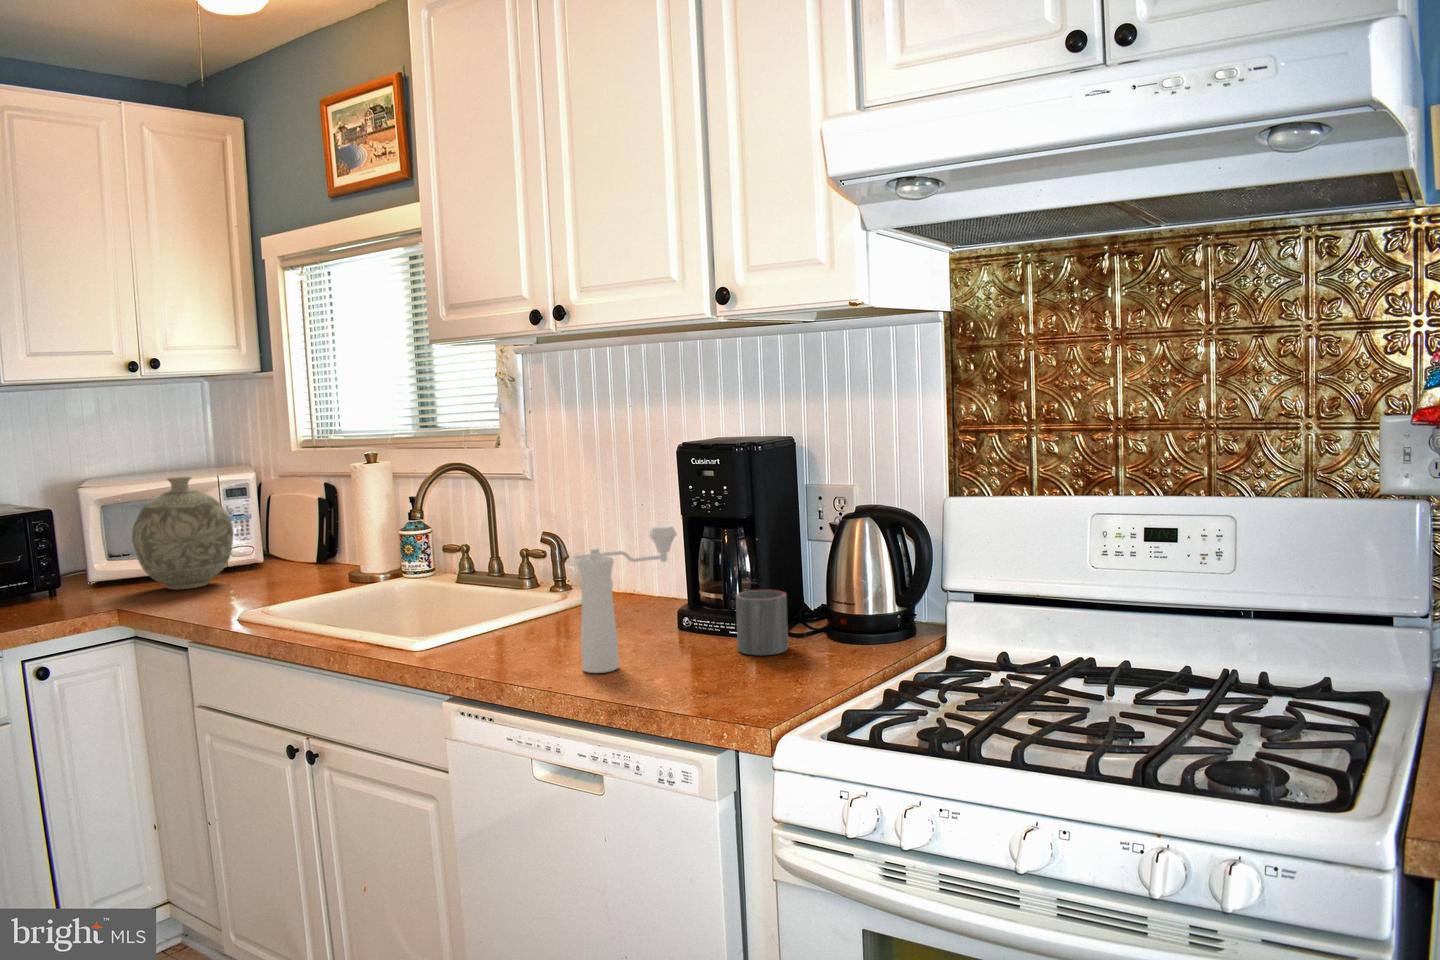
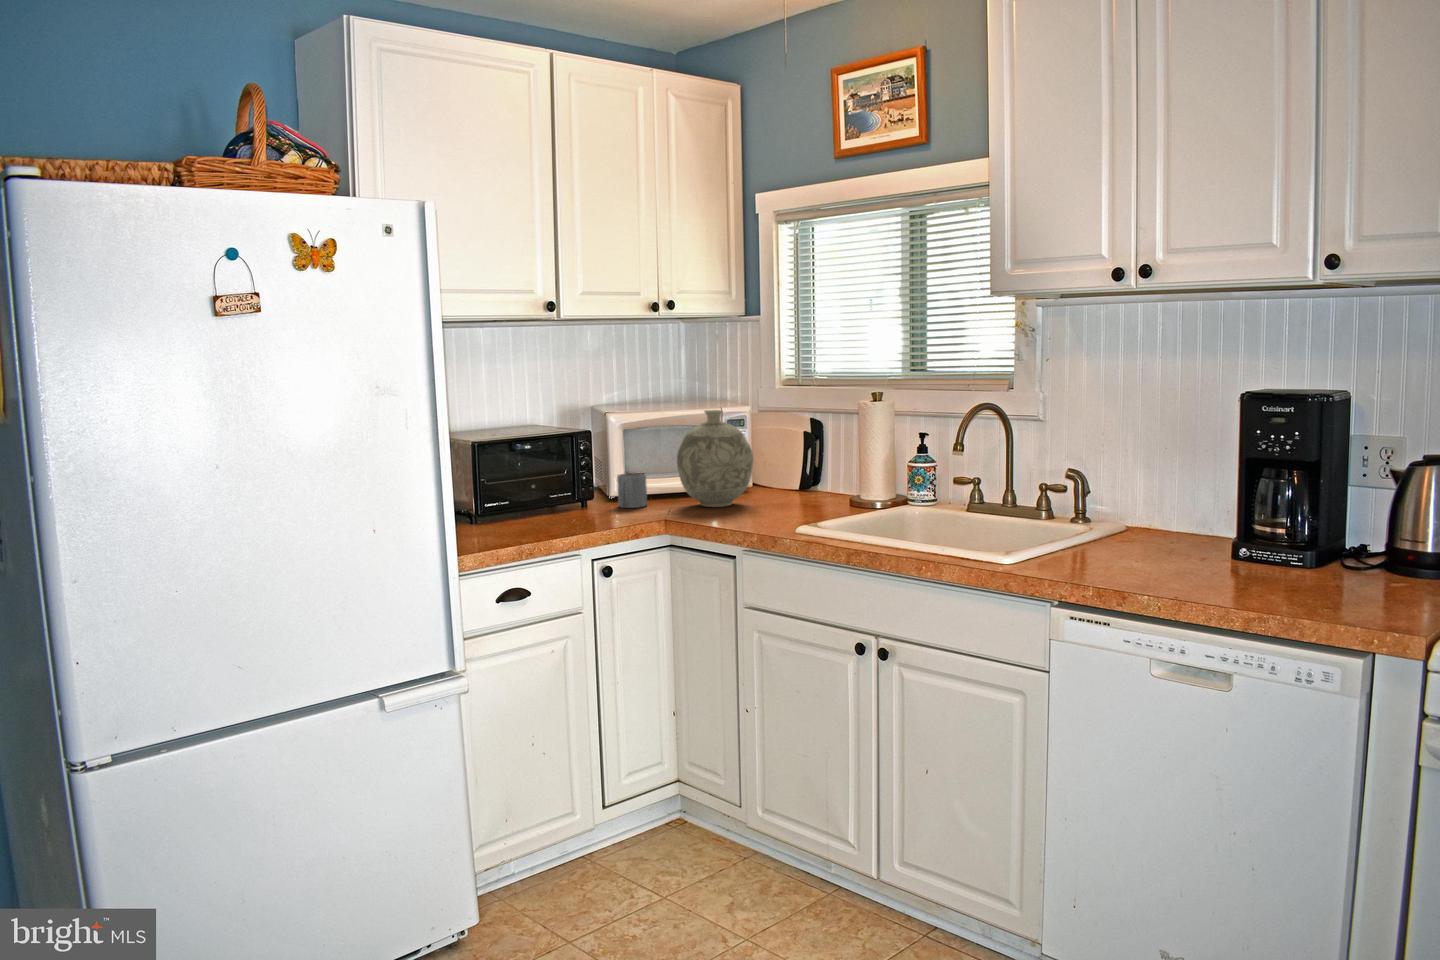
pepper mill: present [575,525,677,673] -> none [1191,469,1280,591]
mug: present [736,590,788,655] -> present [617,473,647,508]

